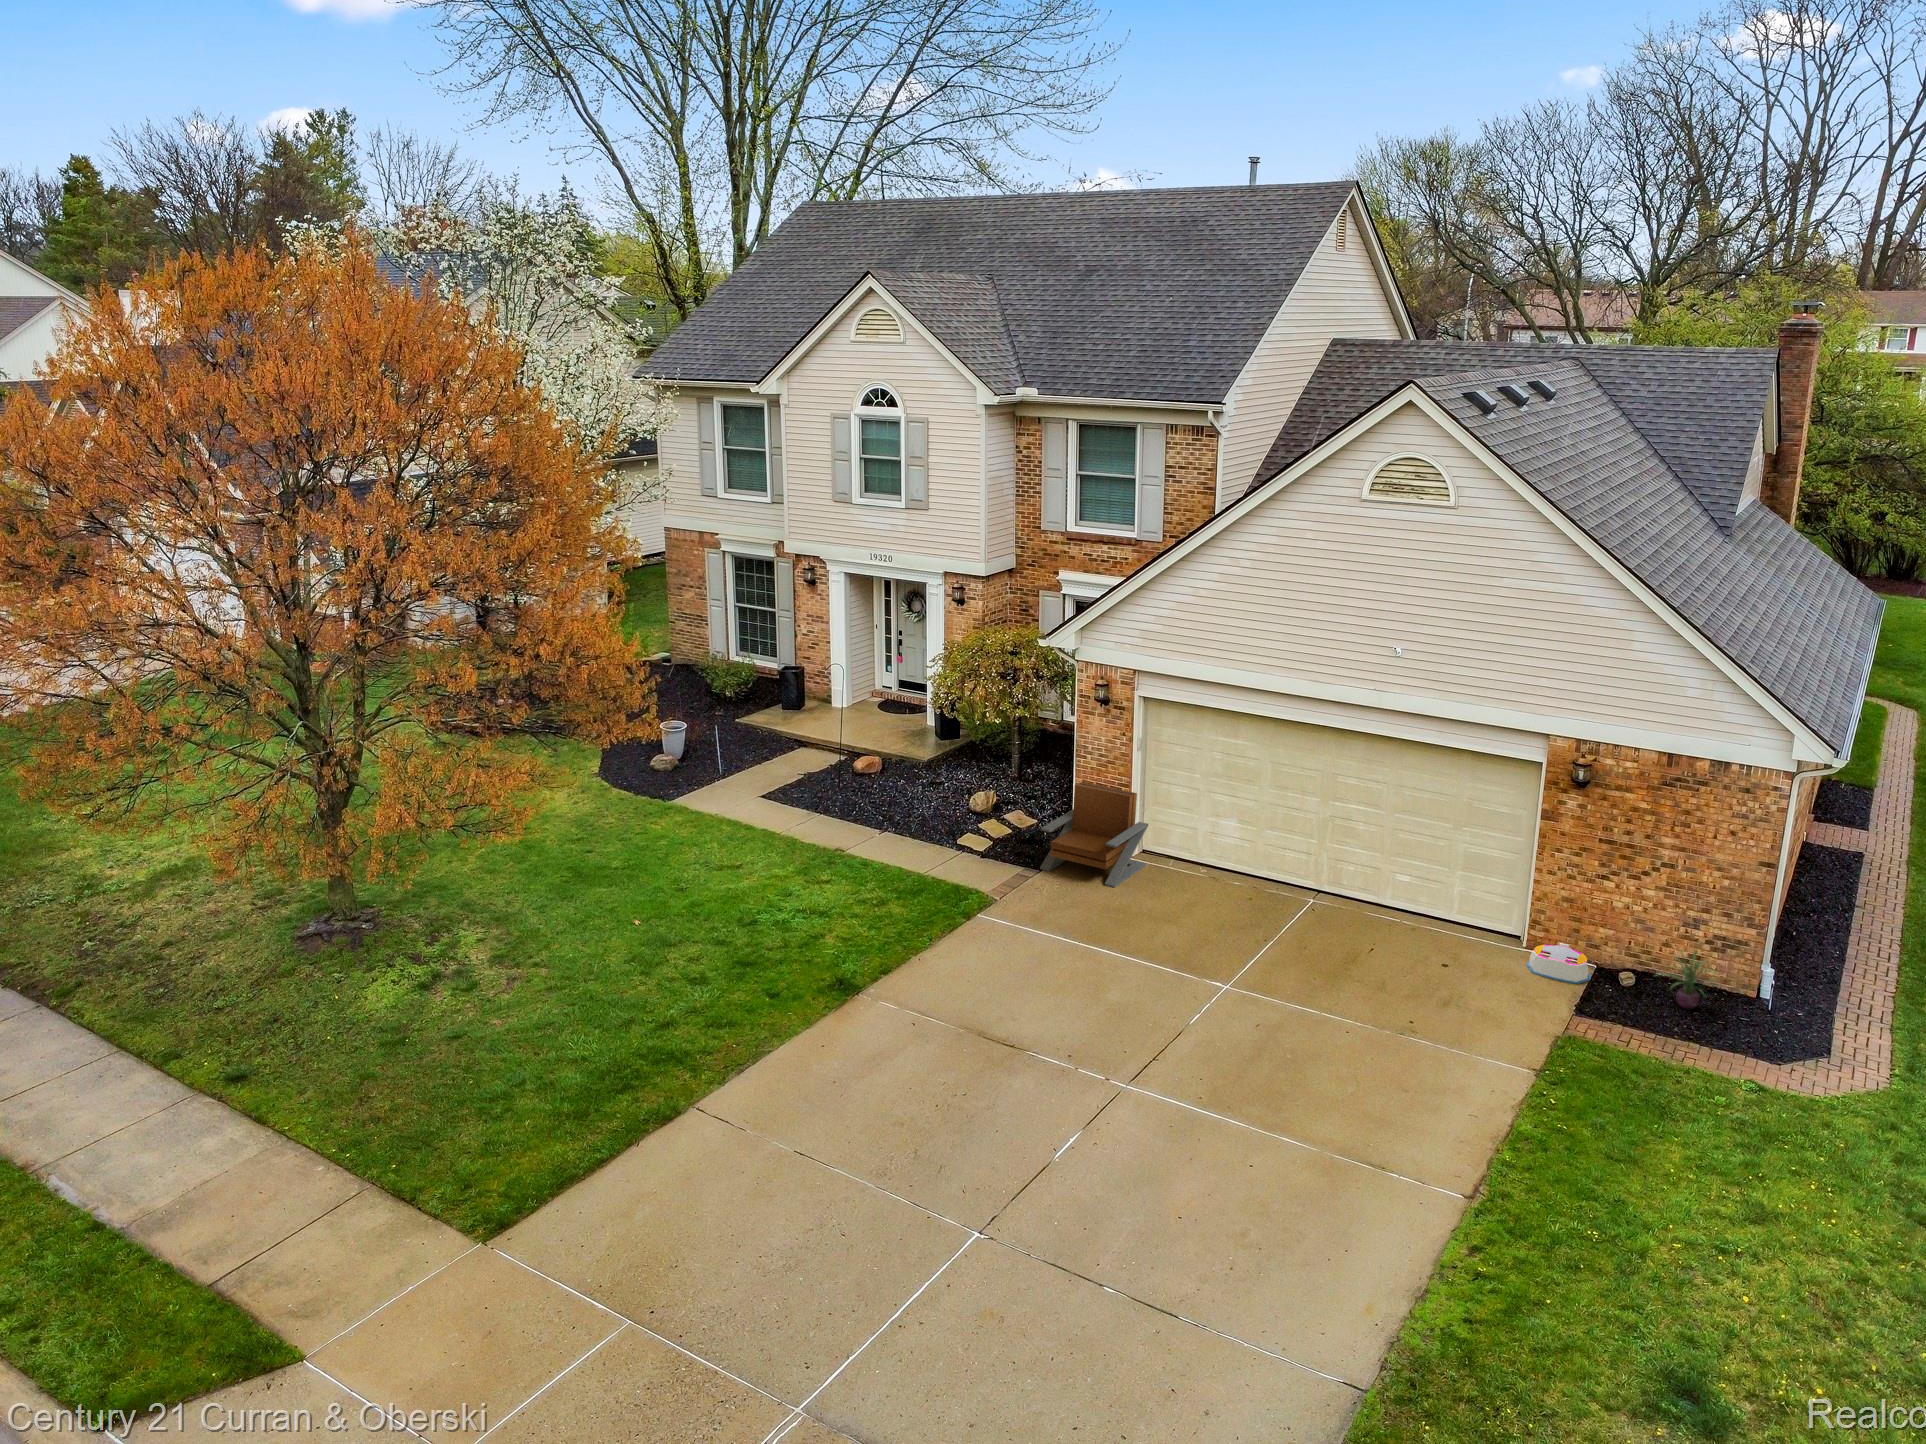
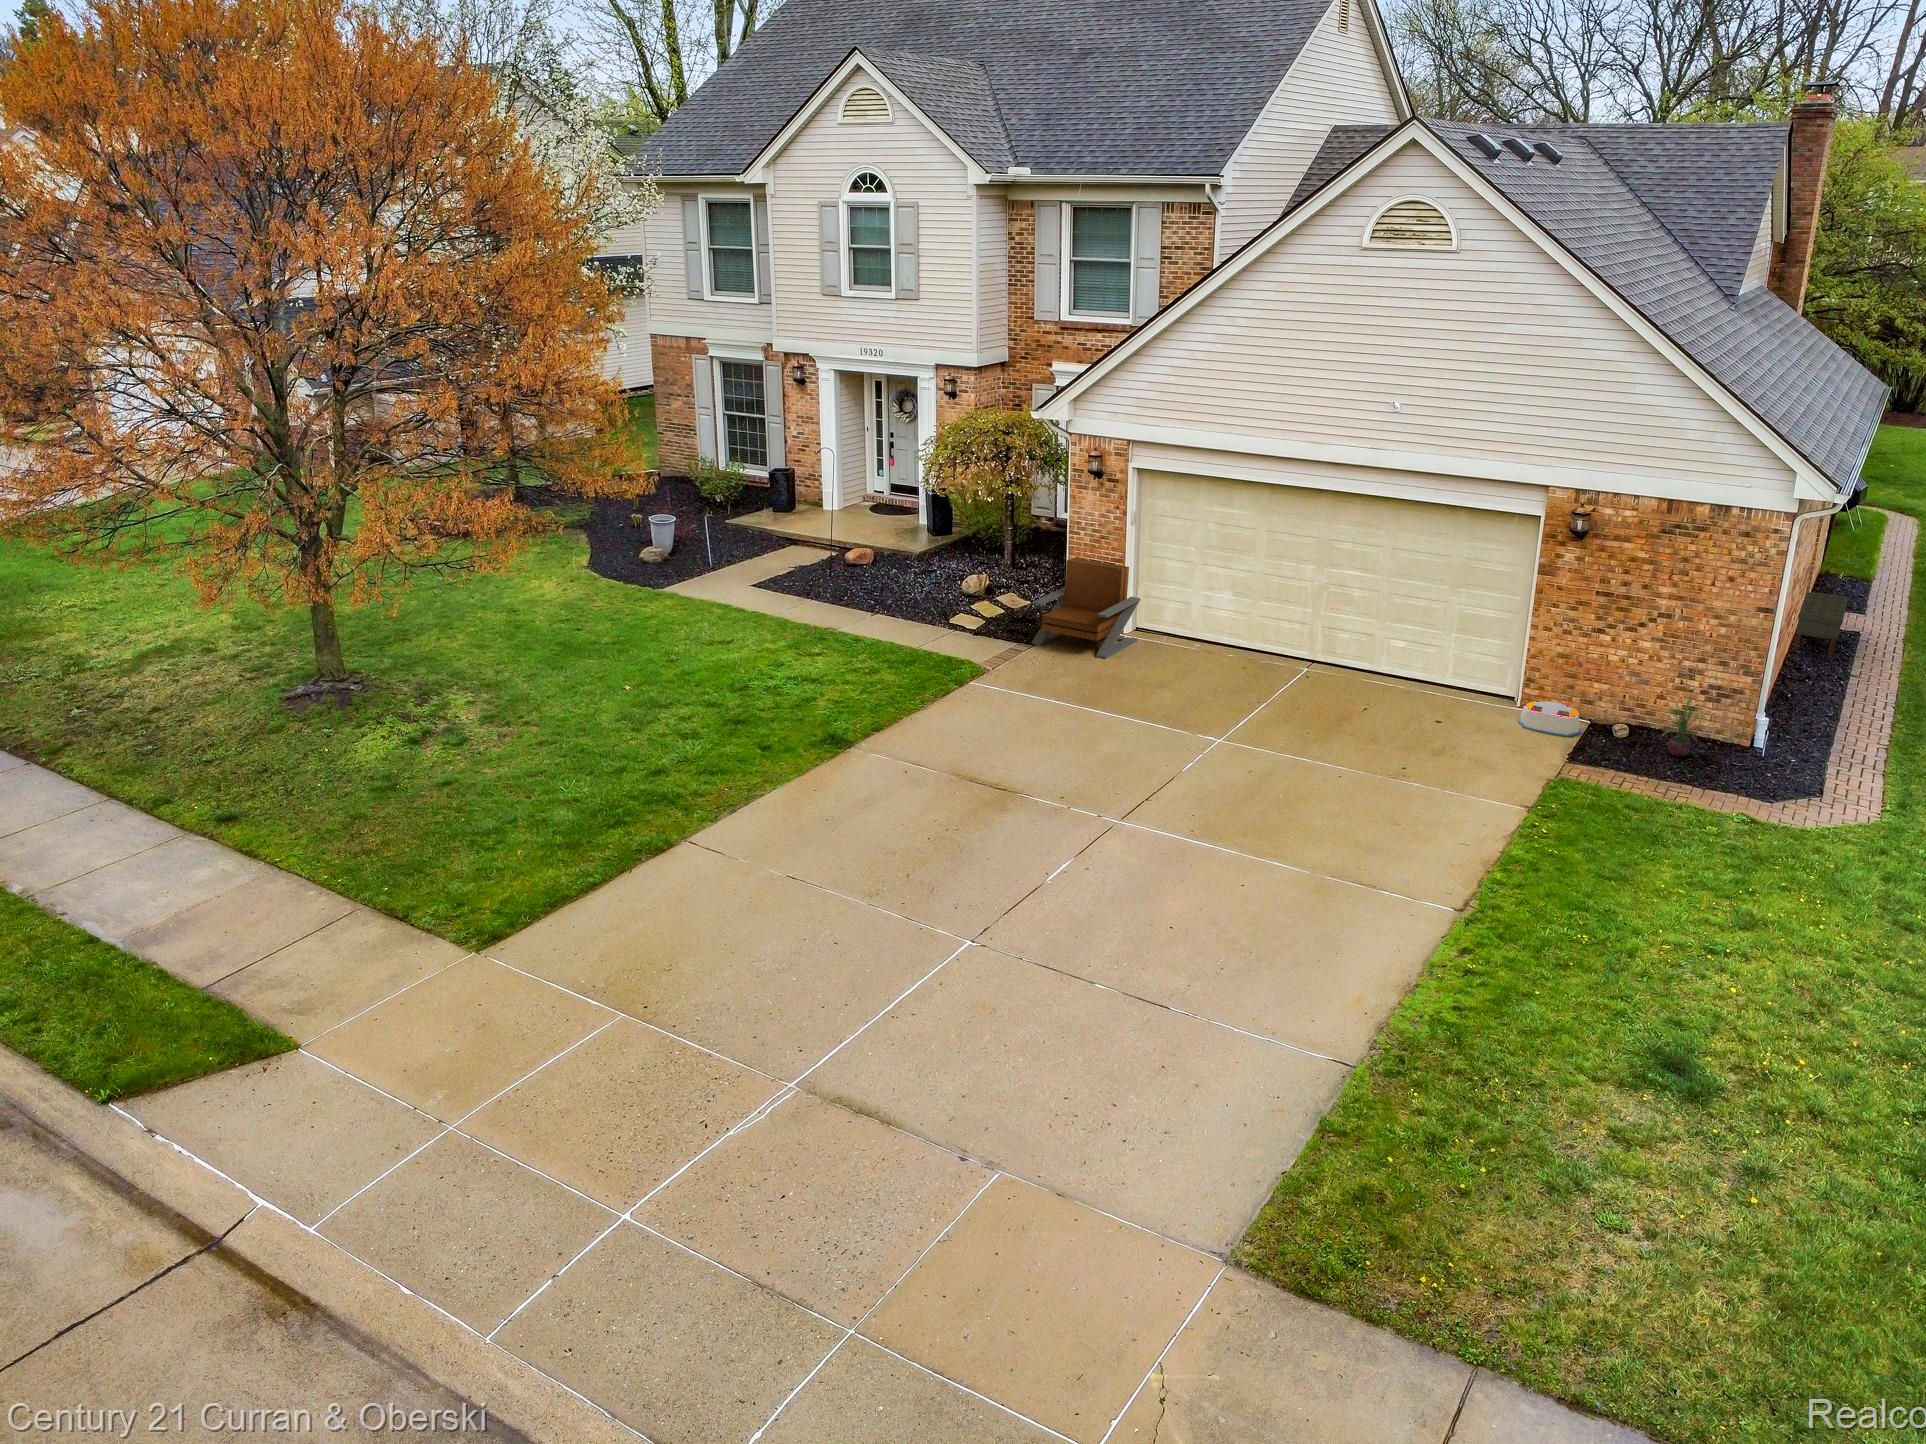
bench: none [1801,817,1854,890] -> present [1793,592,1848,659]

